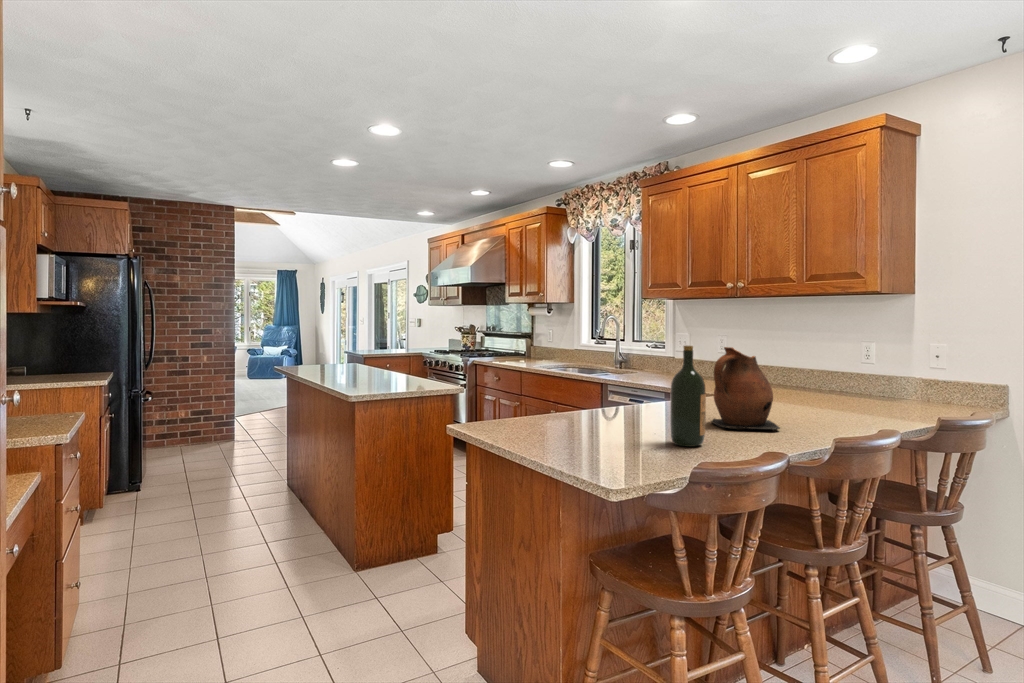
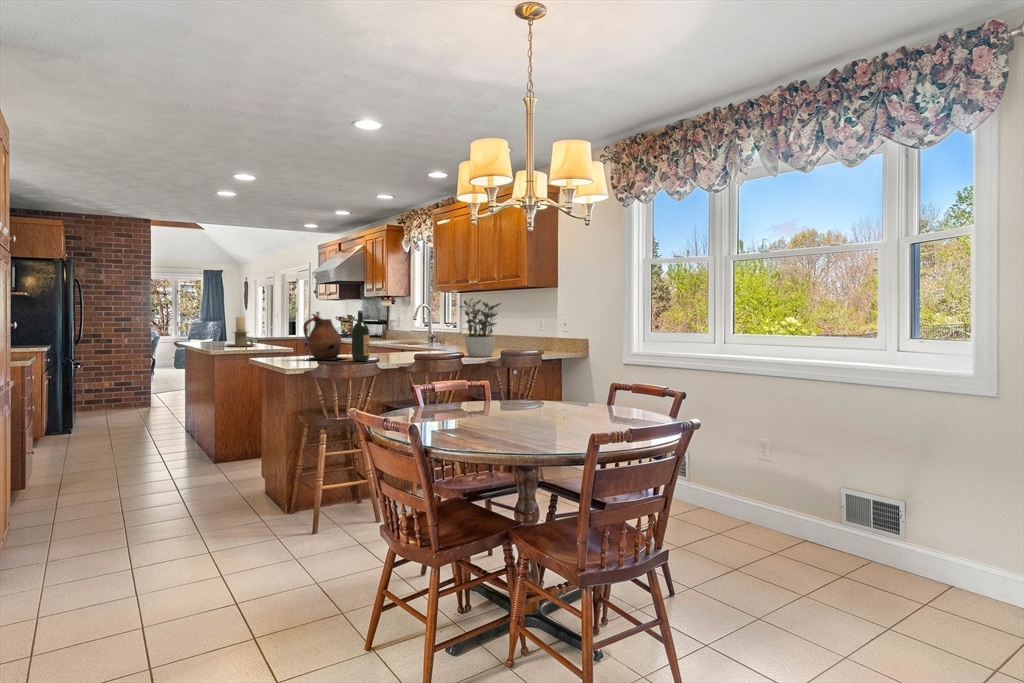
potted plant: none [798,313,889,423] -> present [461,298,501,357]
candle holder: none [361,337,404,384] -> present [226,317,255,347]
ceramic pitcher: present [711,347,780,431] -> present [303,314,343,360]

